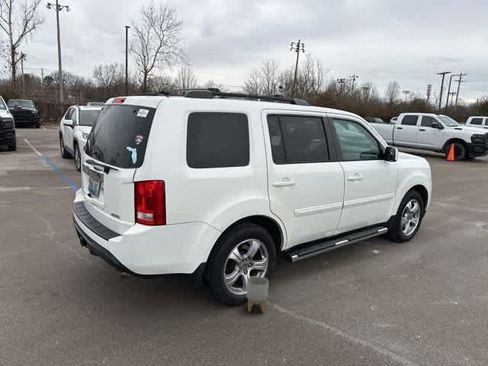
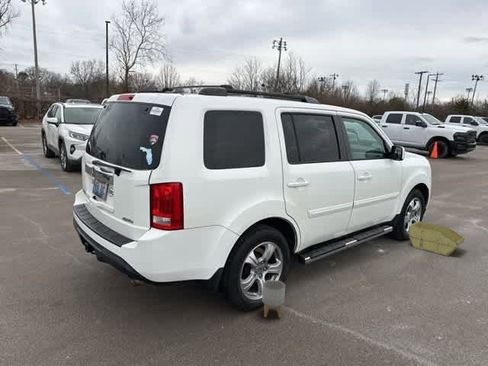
storage bin: none [405,223,462,258] -> present [409,221,465,256]

